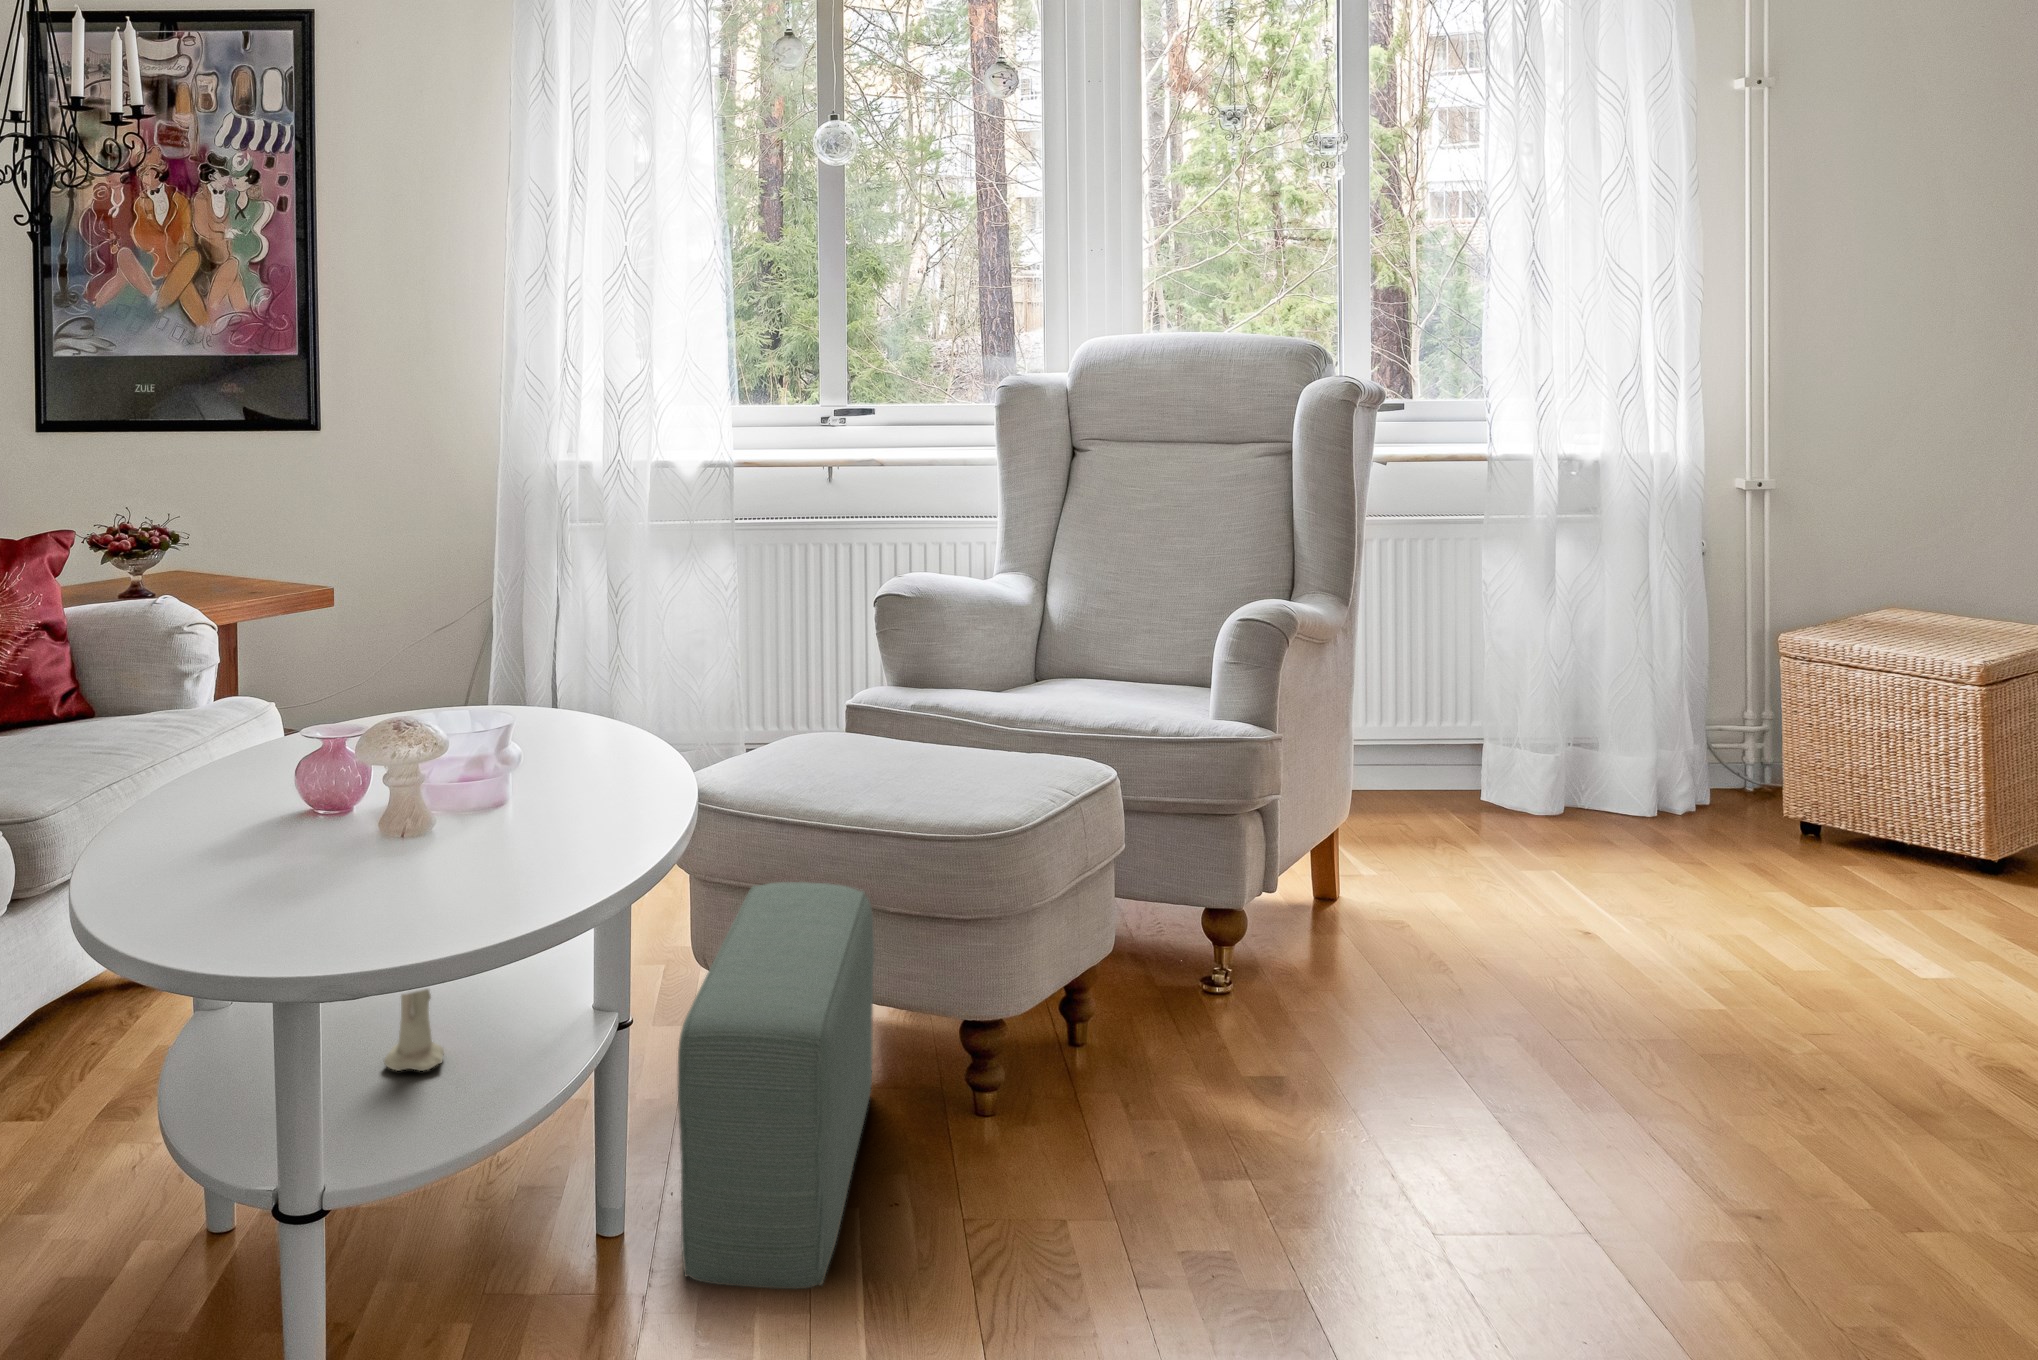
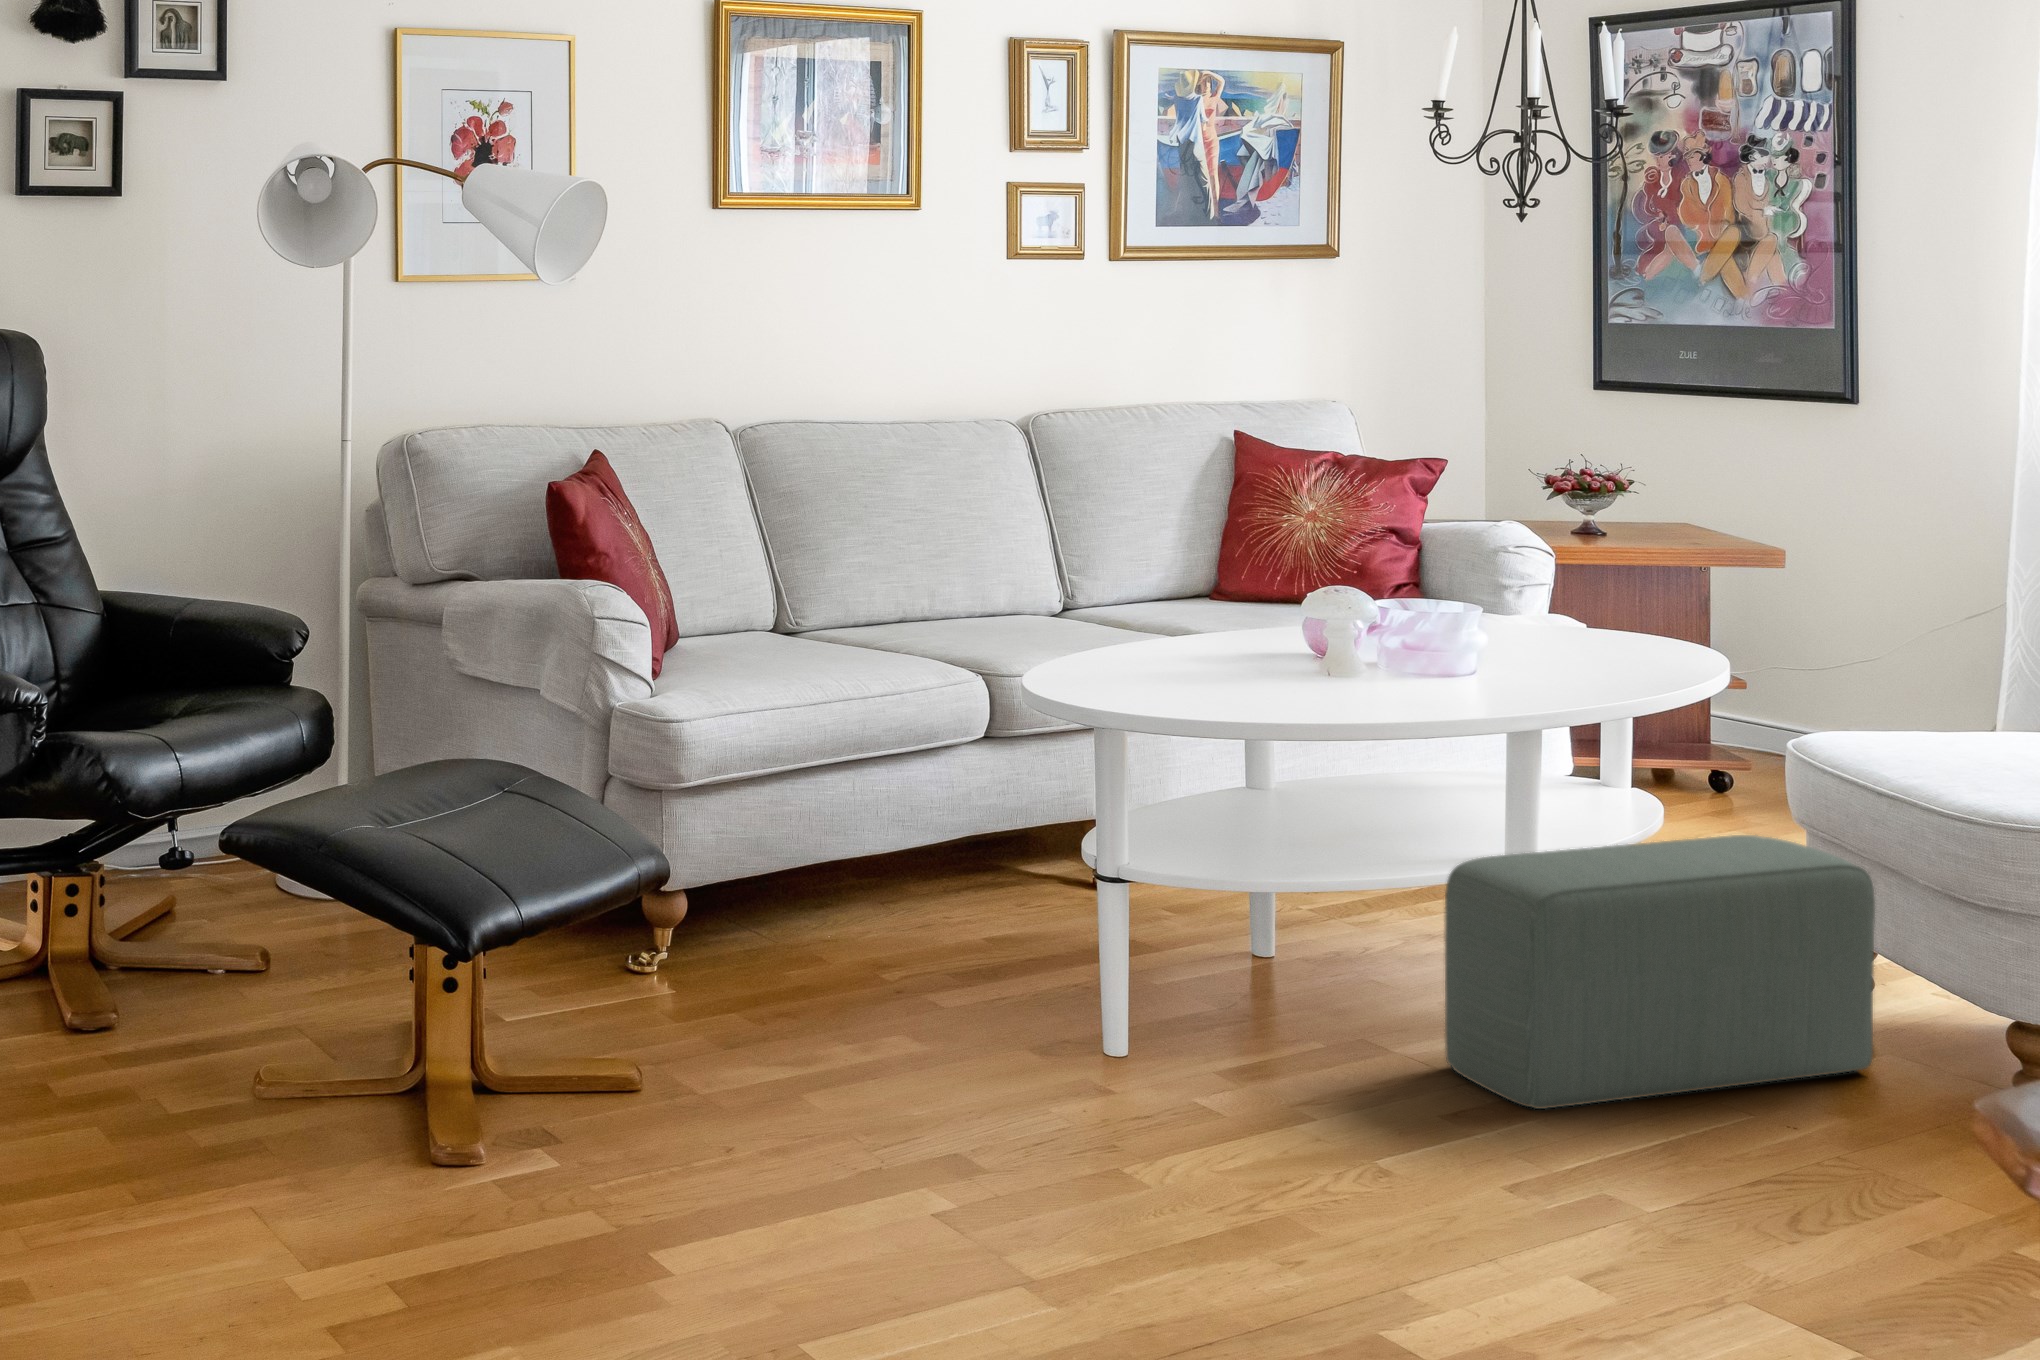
candle: present [384,989,444,1071] -> none [1287,758,1339,850]

